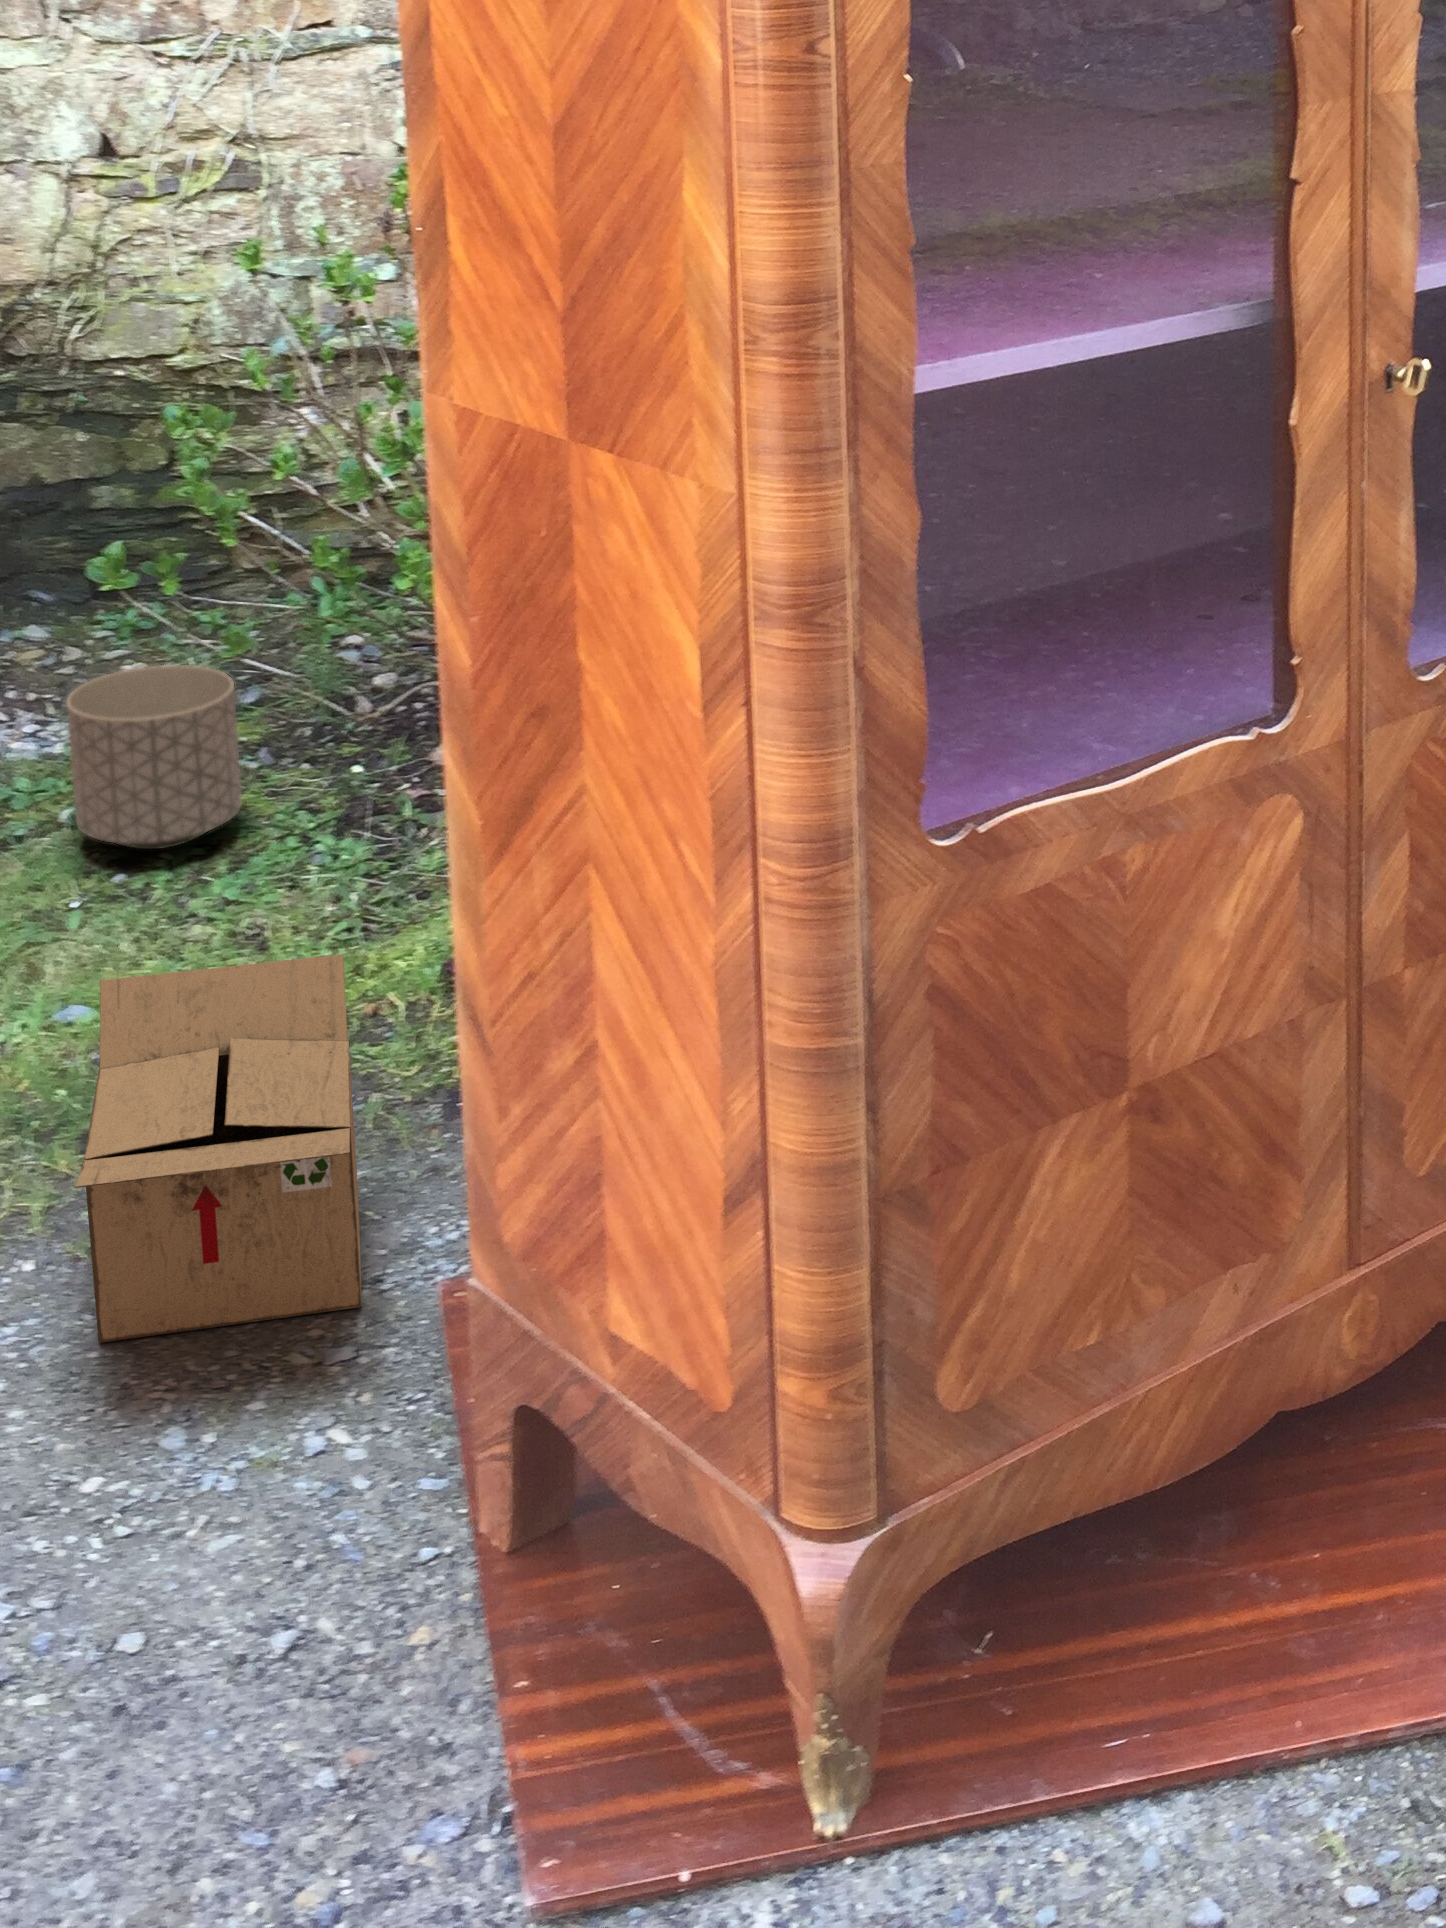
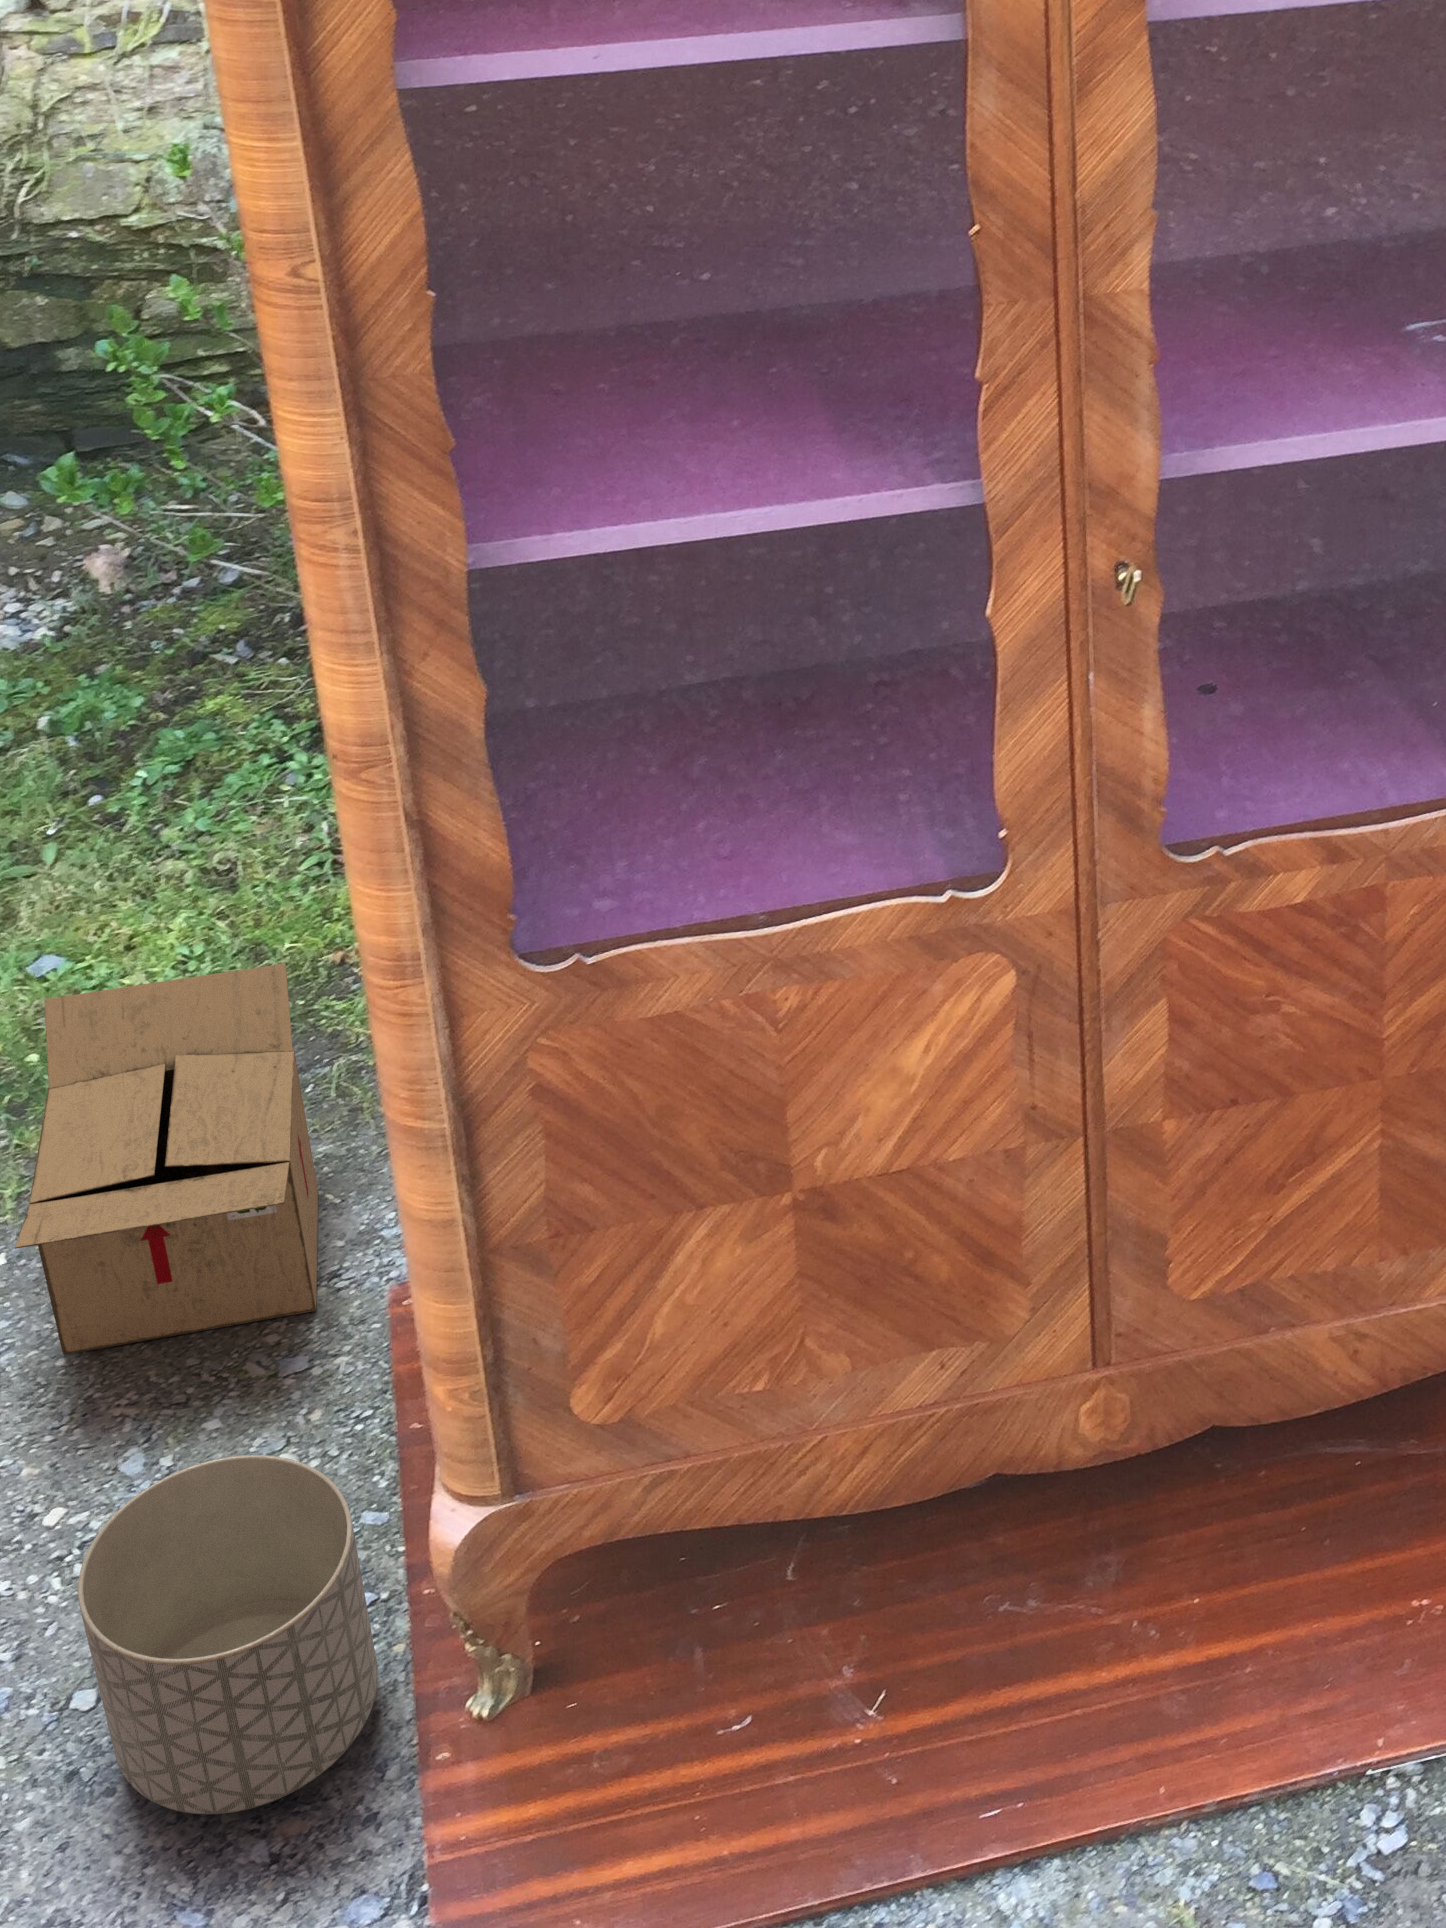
planter: present [67,665,242,849] -> present [78,1455,378,1814]

